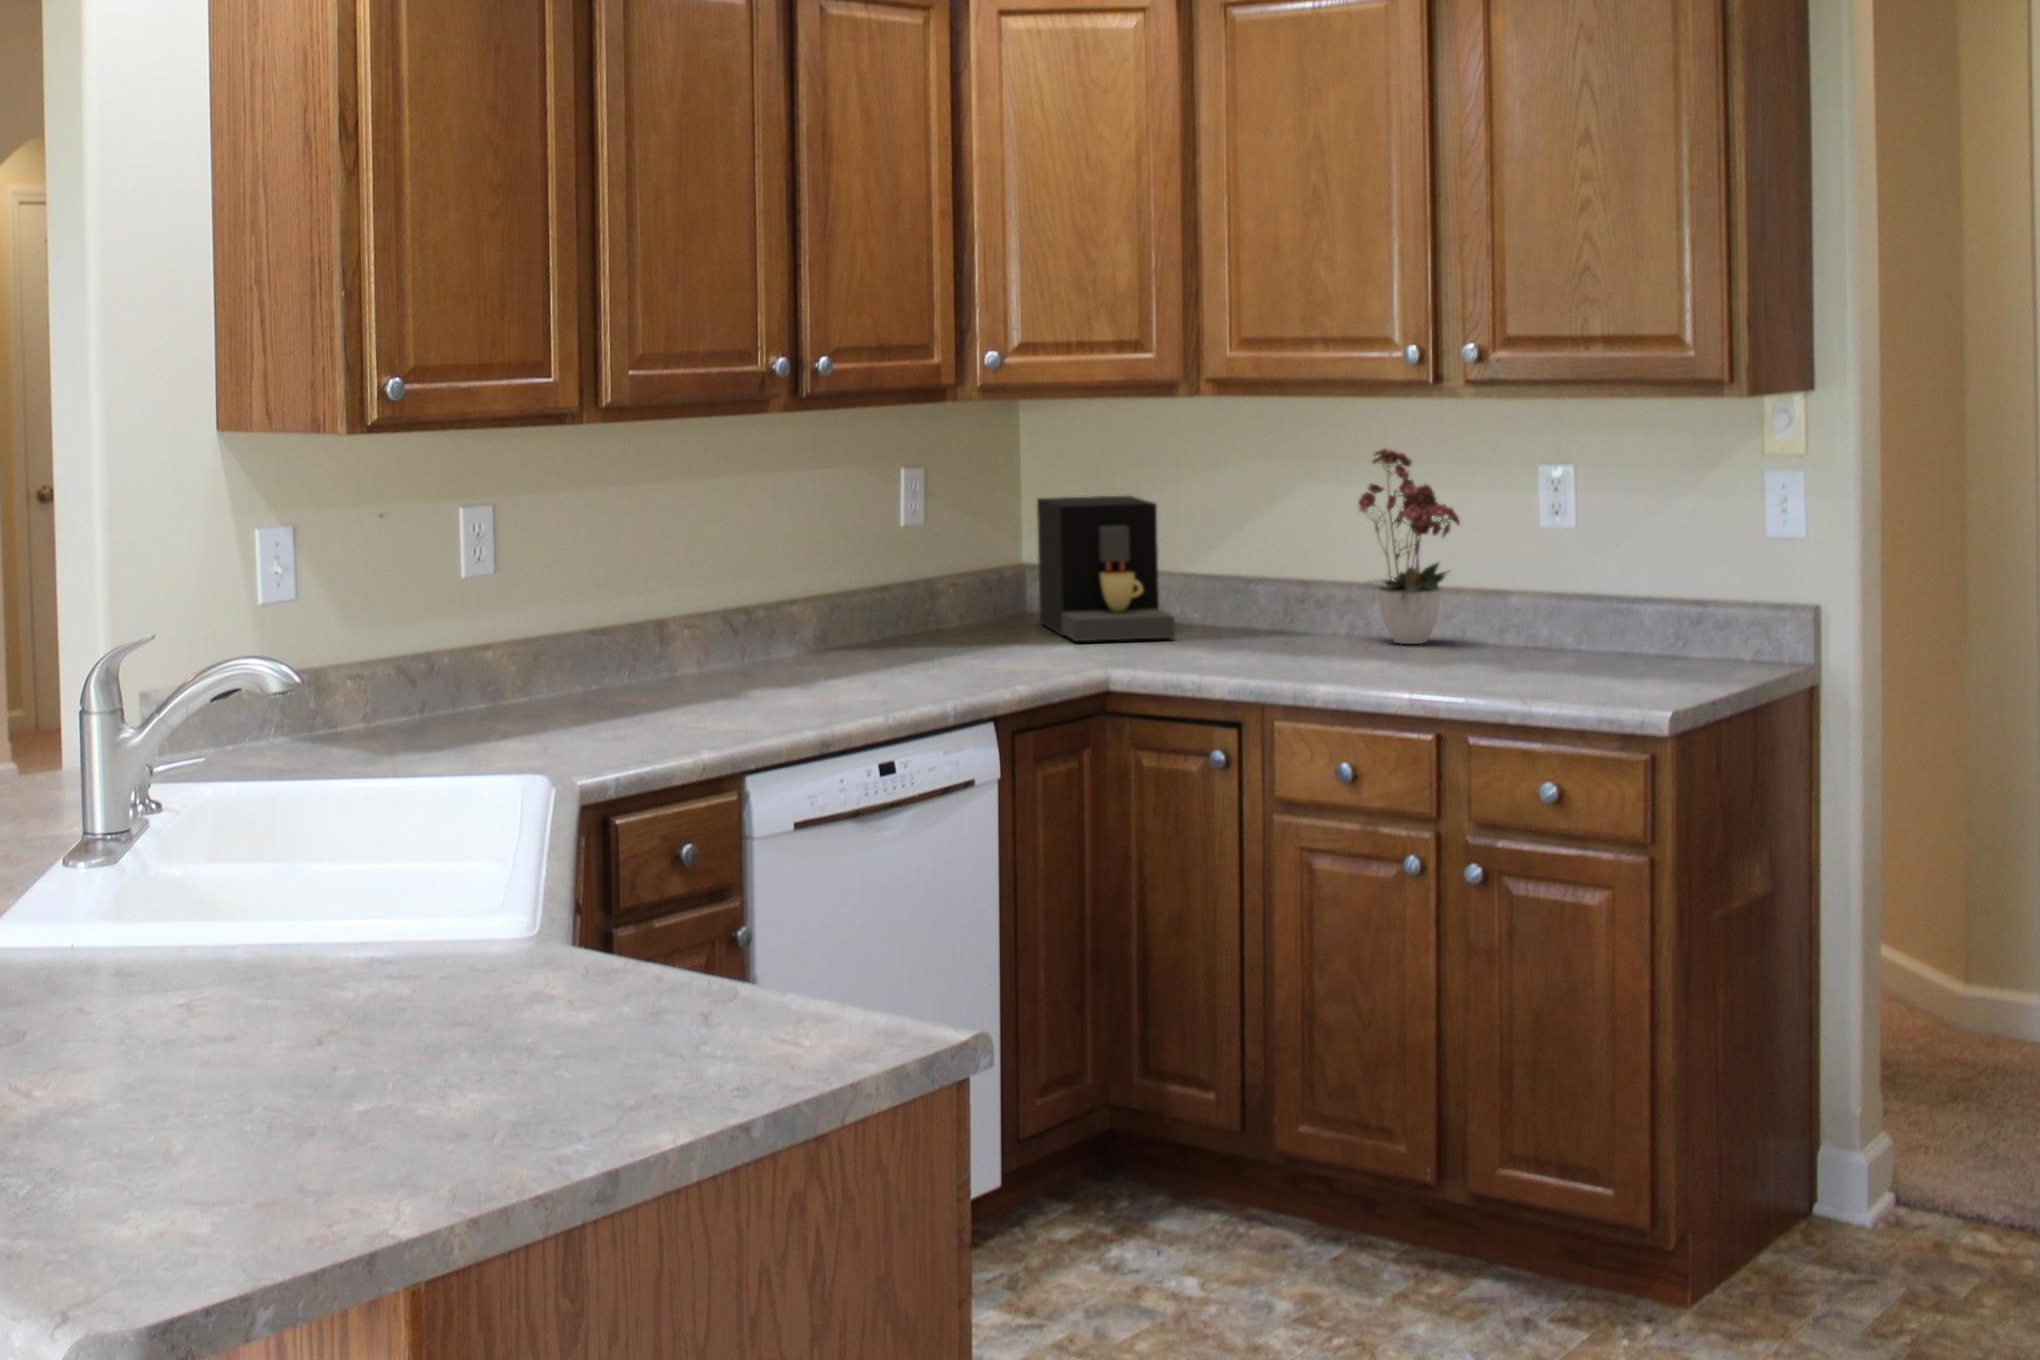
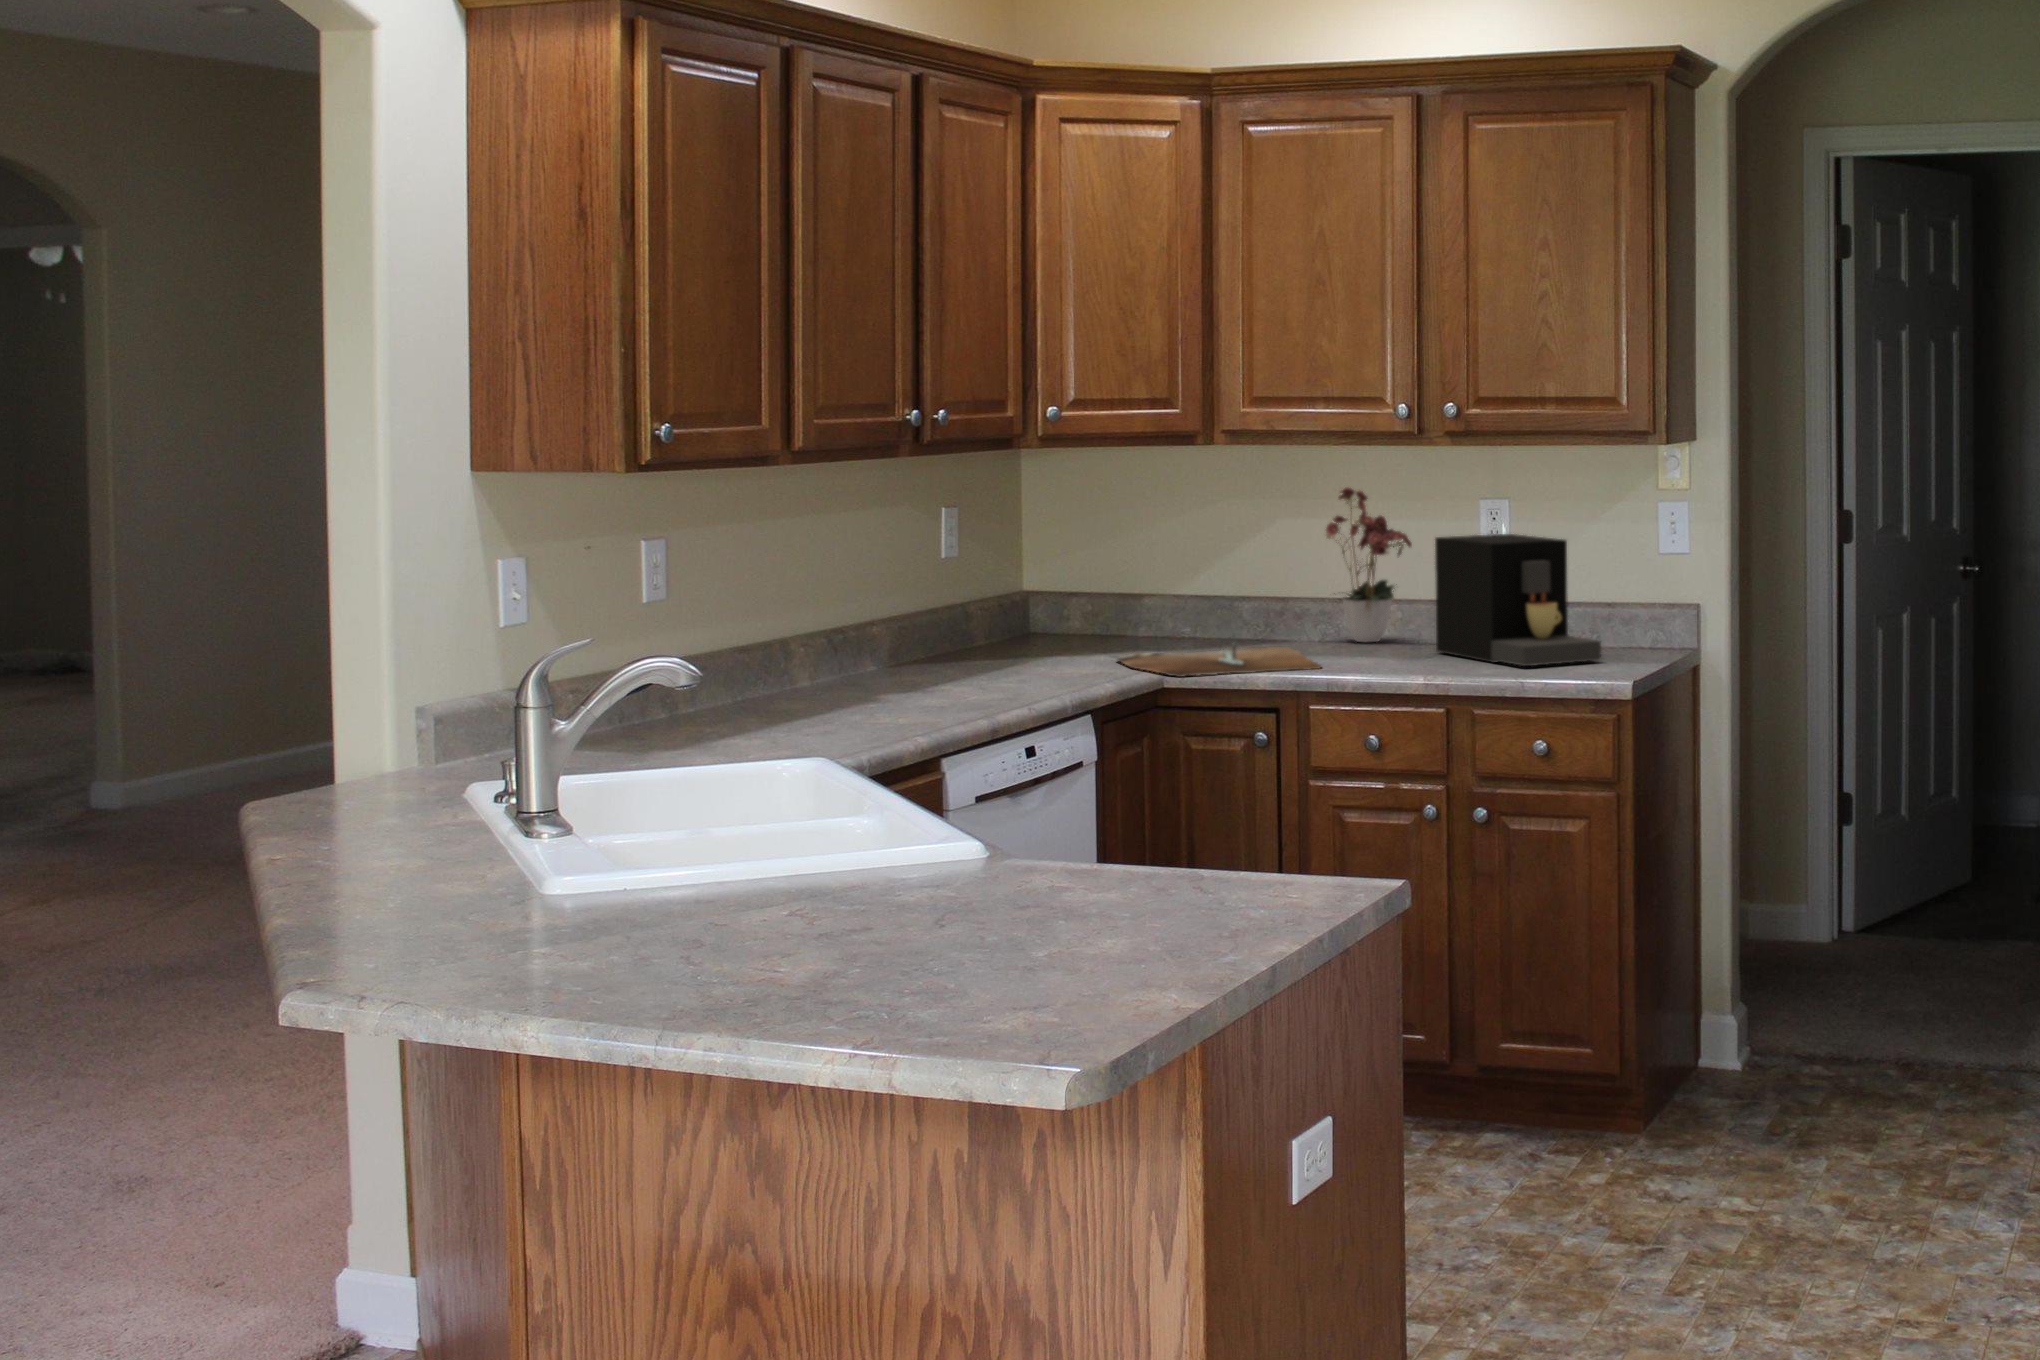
coffee maker: present [1037,496,1175,641] -> present [1435,534,1601,666]
cutting board: none [1070,639,1302,679] -> present [1118,644,1321,677]

